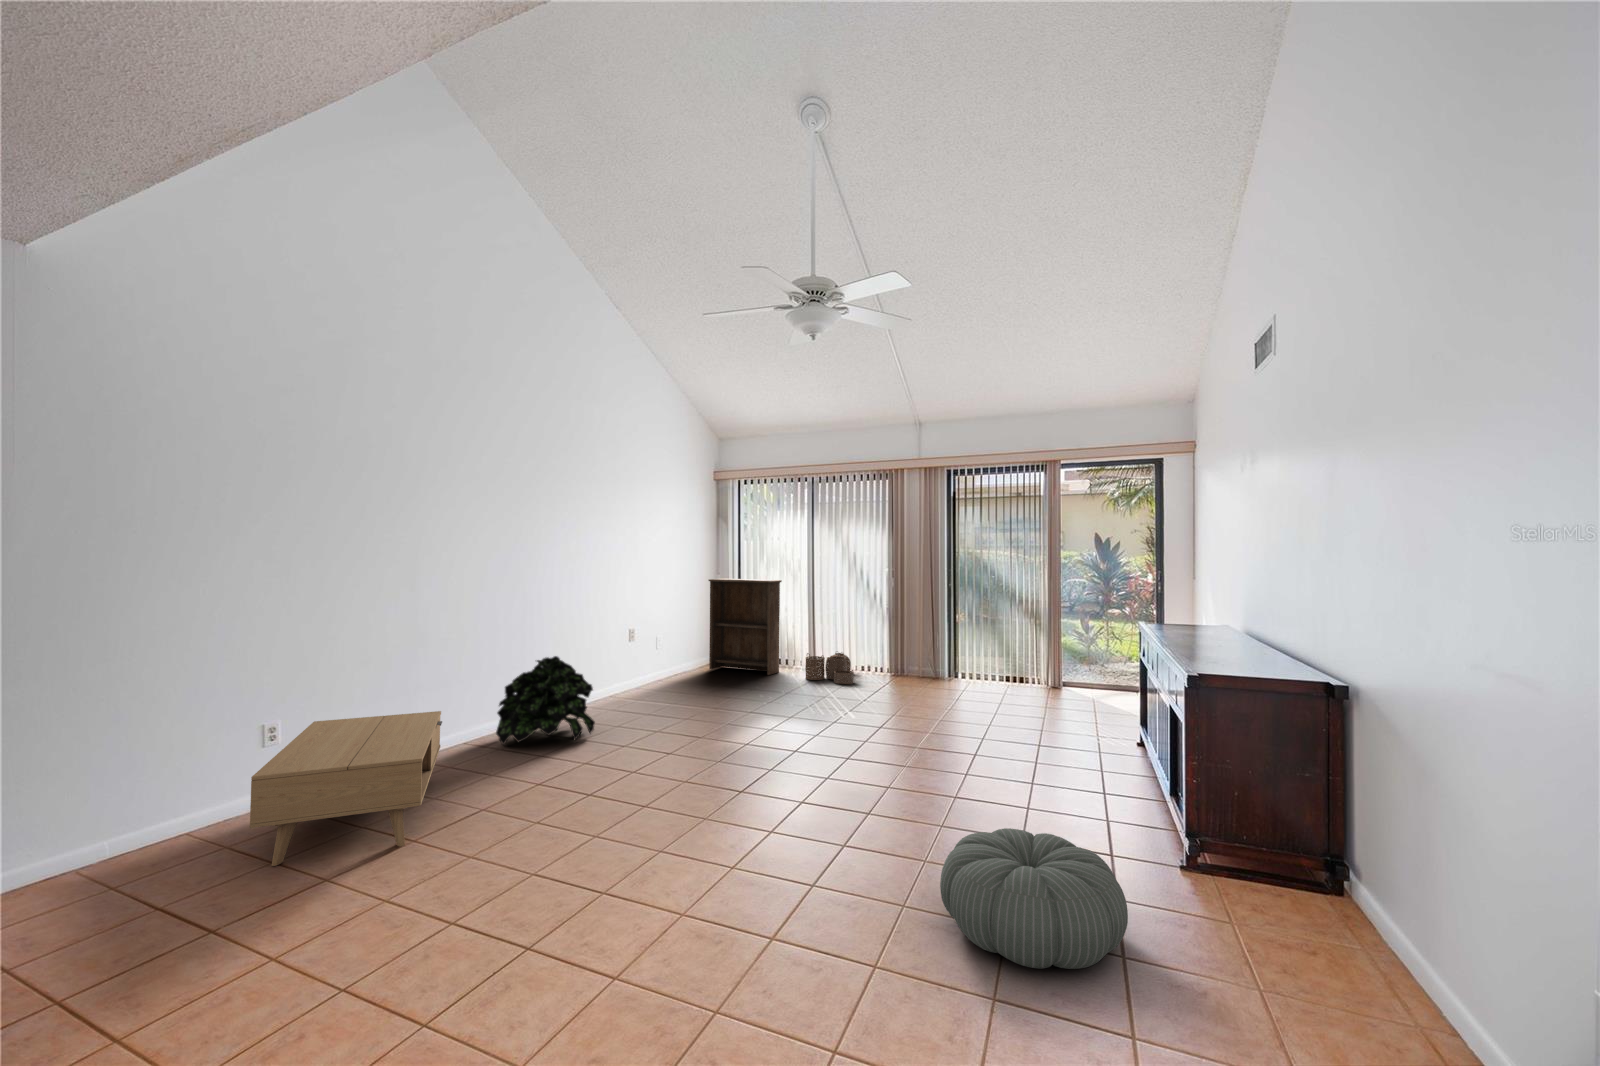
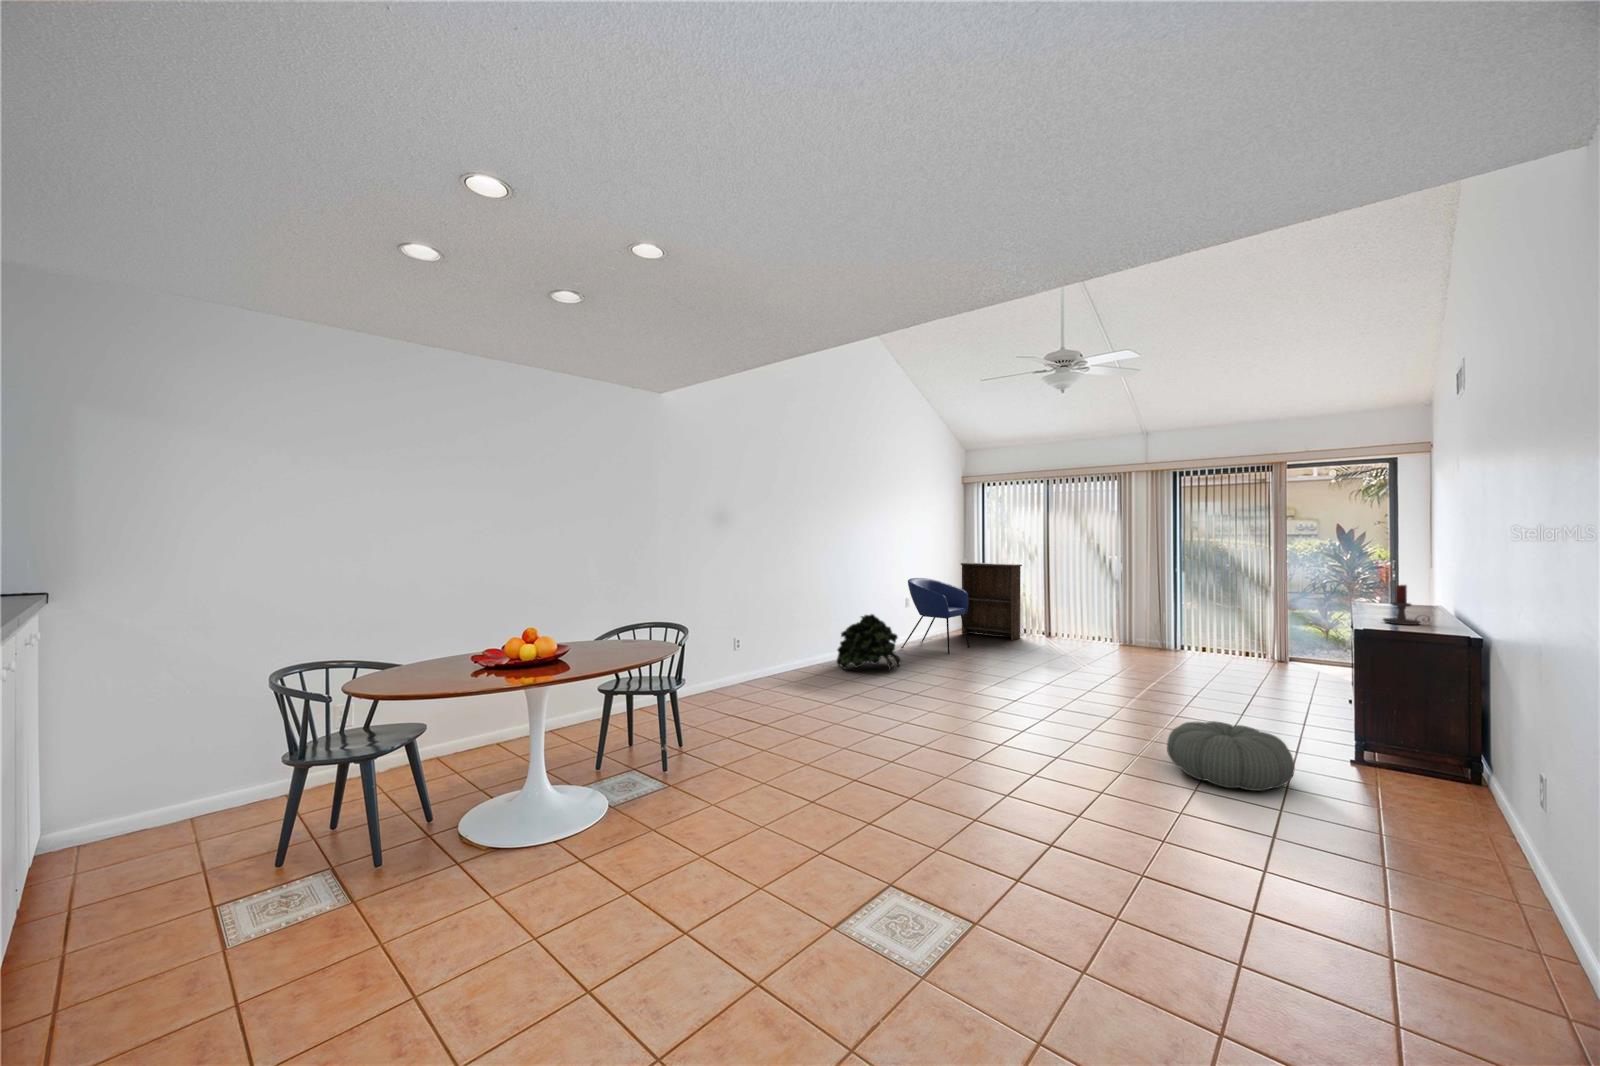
armchair: none [618,600,712,703] -> present [901,578,969,654]
candle holder: none [1197,602,1249,656] -> present [1383,585,1430,625]
woven basket: present [805,653,854,684] -> none [1044,623,1087,649]
coffee table: present [250,711,442,866] -> none [755,642,836,712]

